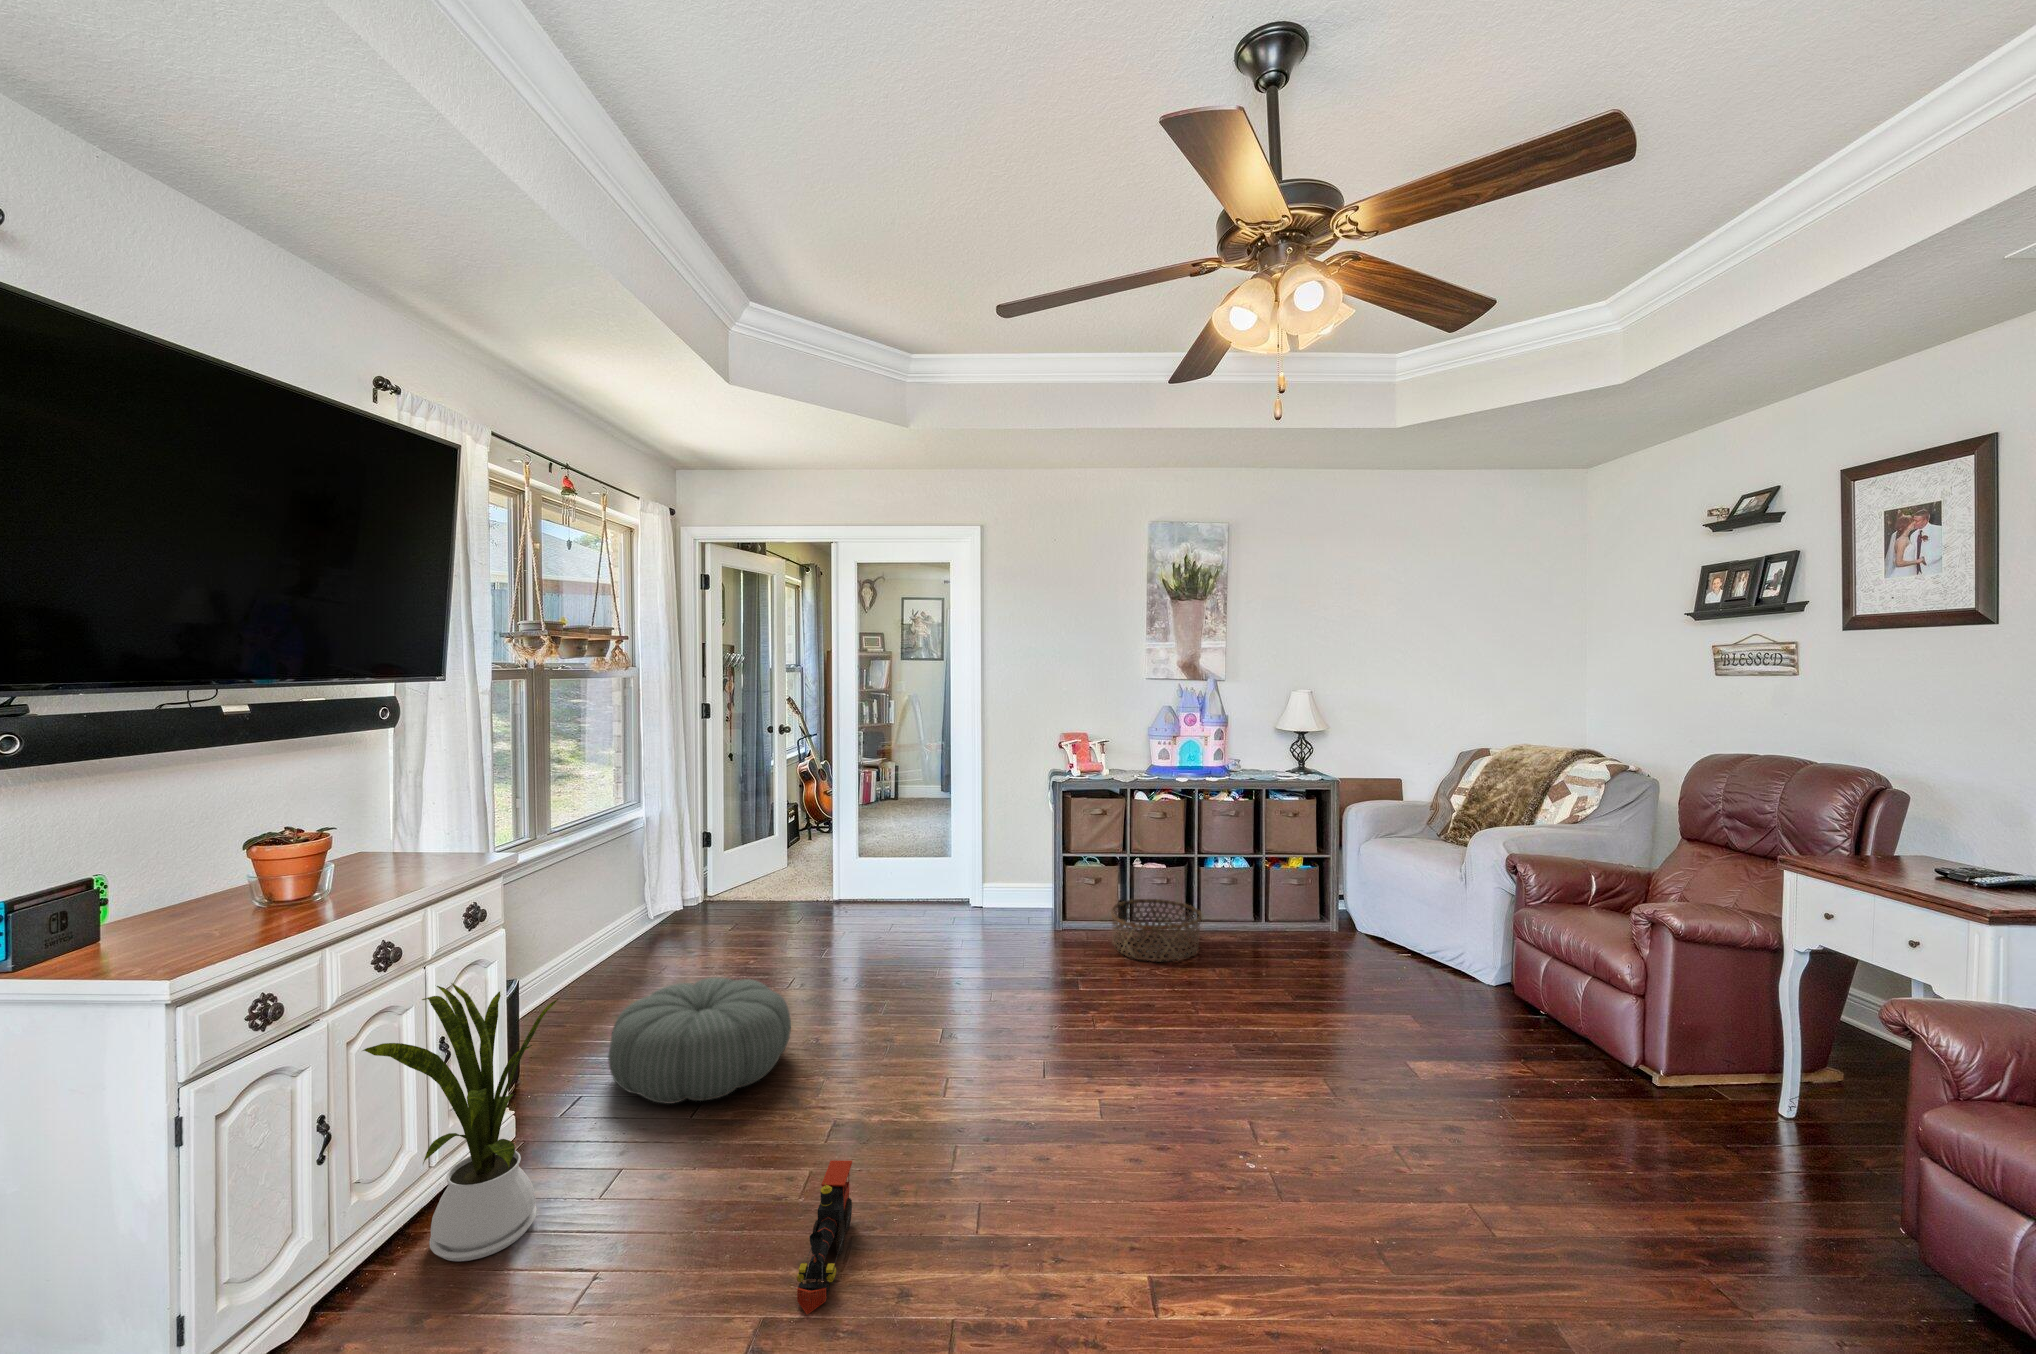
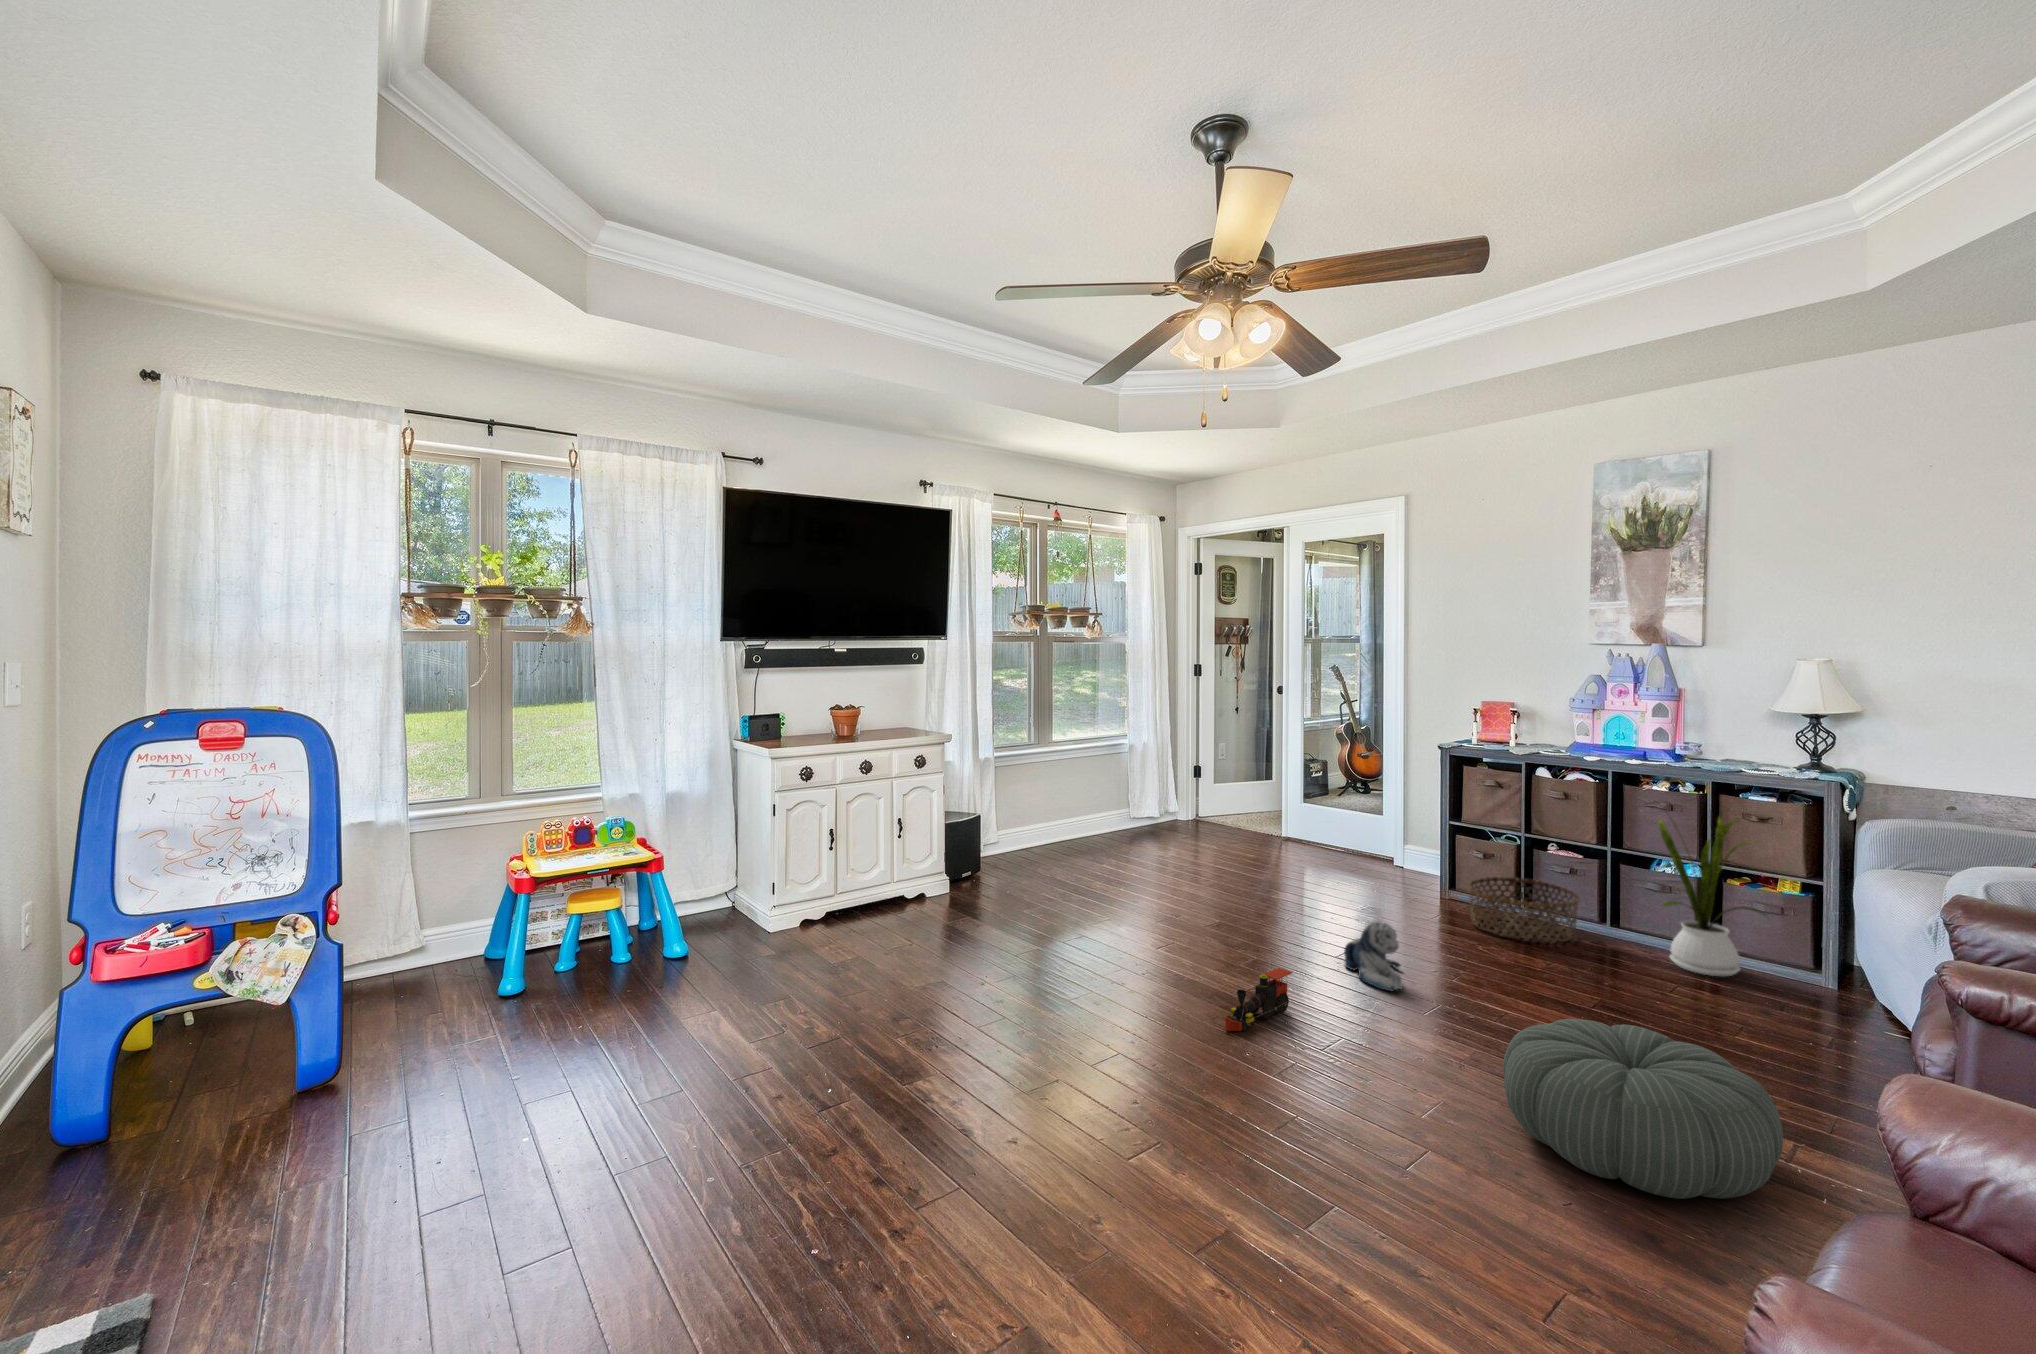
pouf: present [608,978,791,1104] -> present [1504,1019,1783,1199]
house plant: present [363,983,559,1261] -> present [1652,799,1766,976]
plush toy: none [1112,987,1211,1063] -> present [1344,922,1403,991]
toy train: present [797,1160,852,1314] -> present [1226,968,1292,1031]

